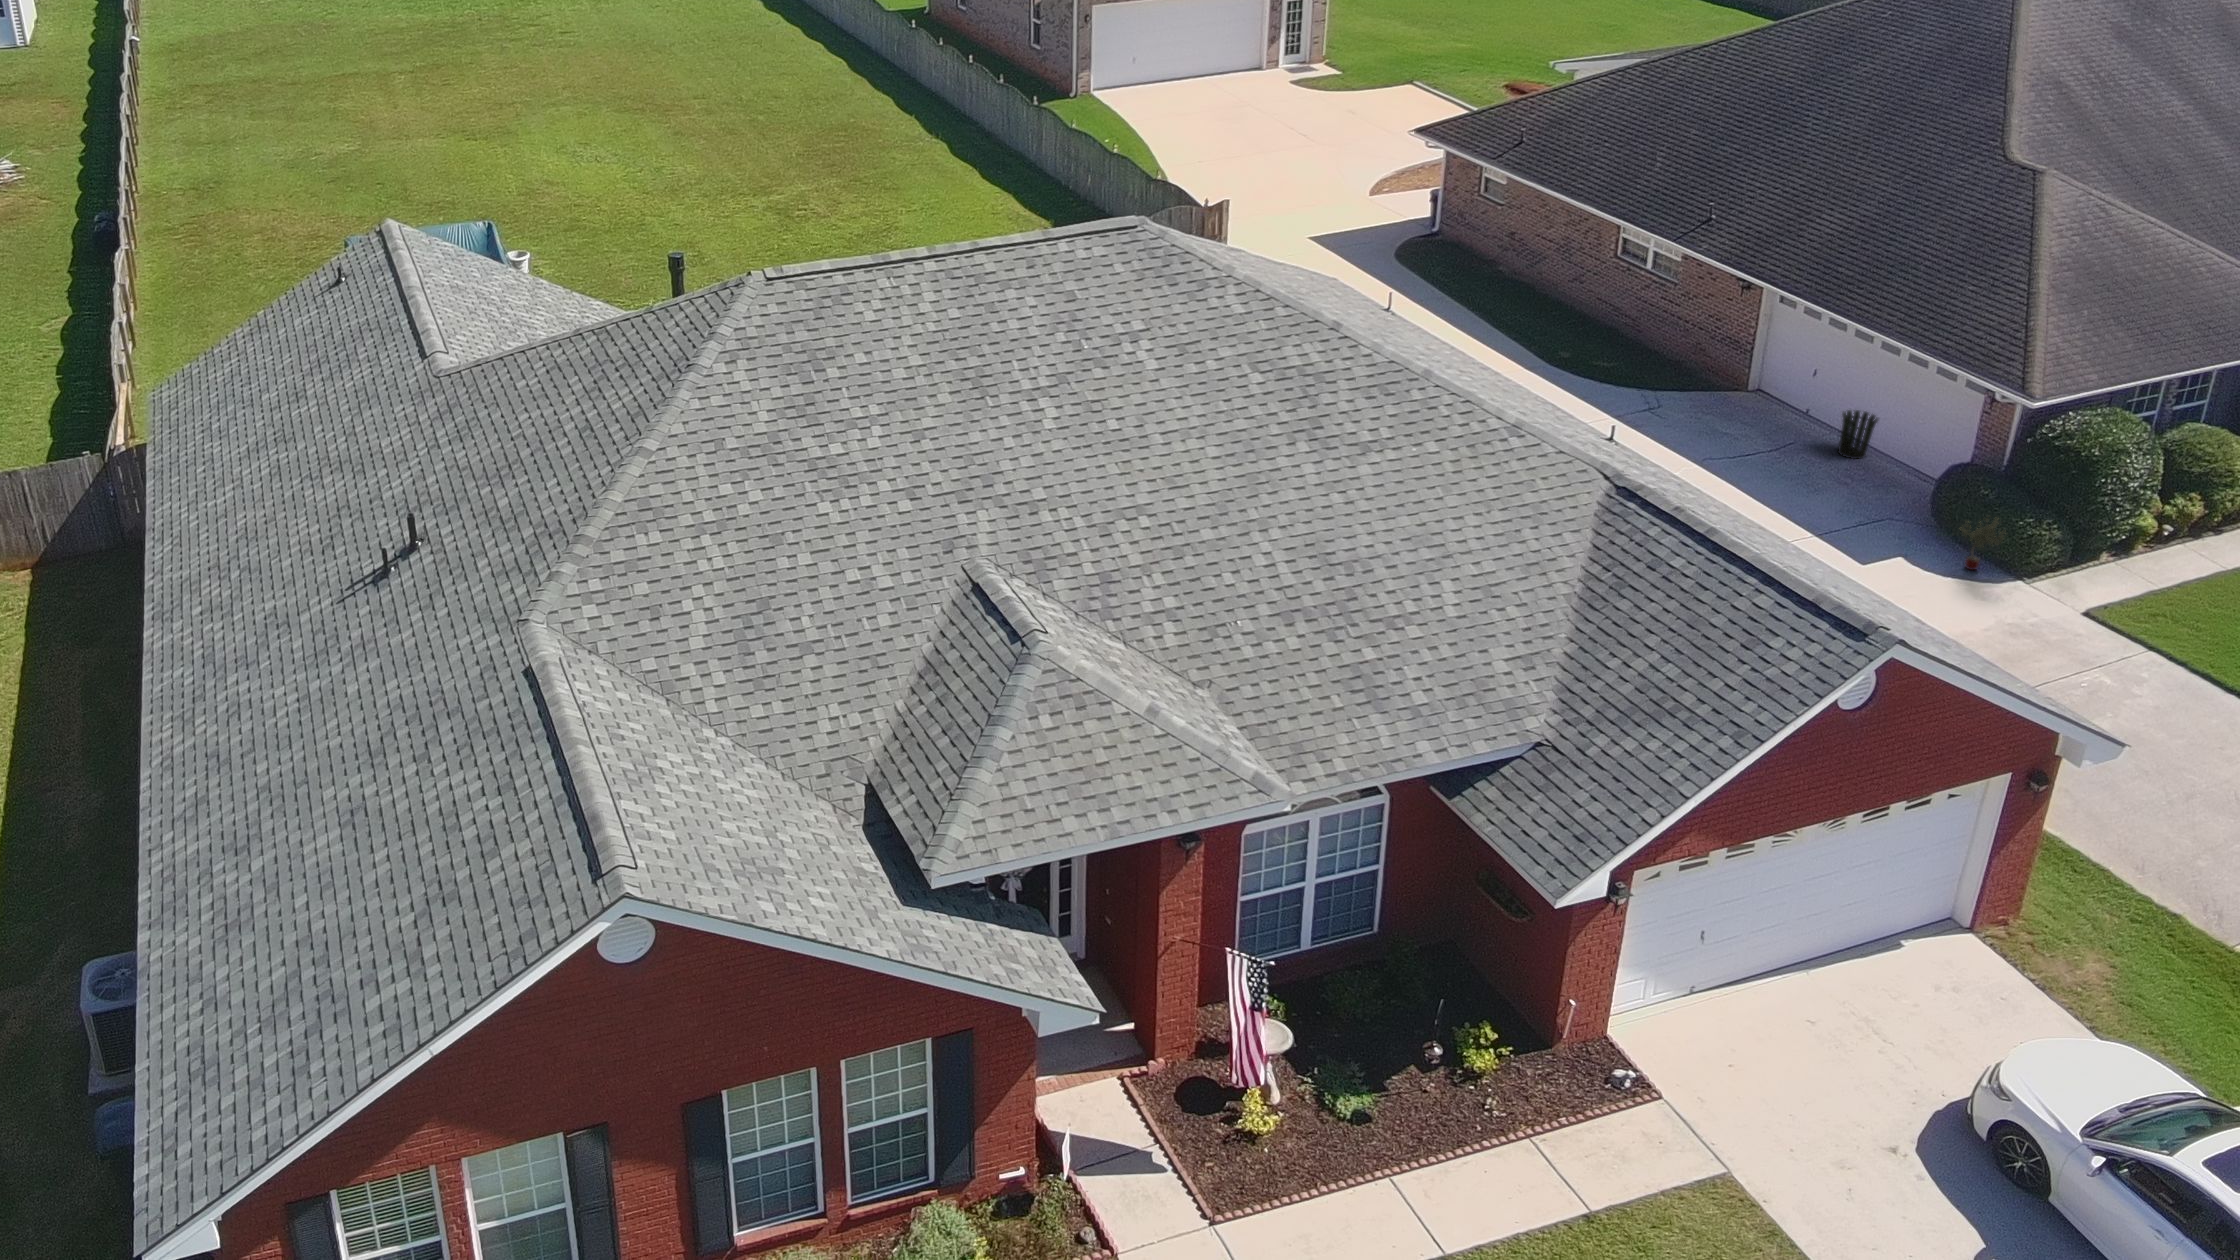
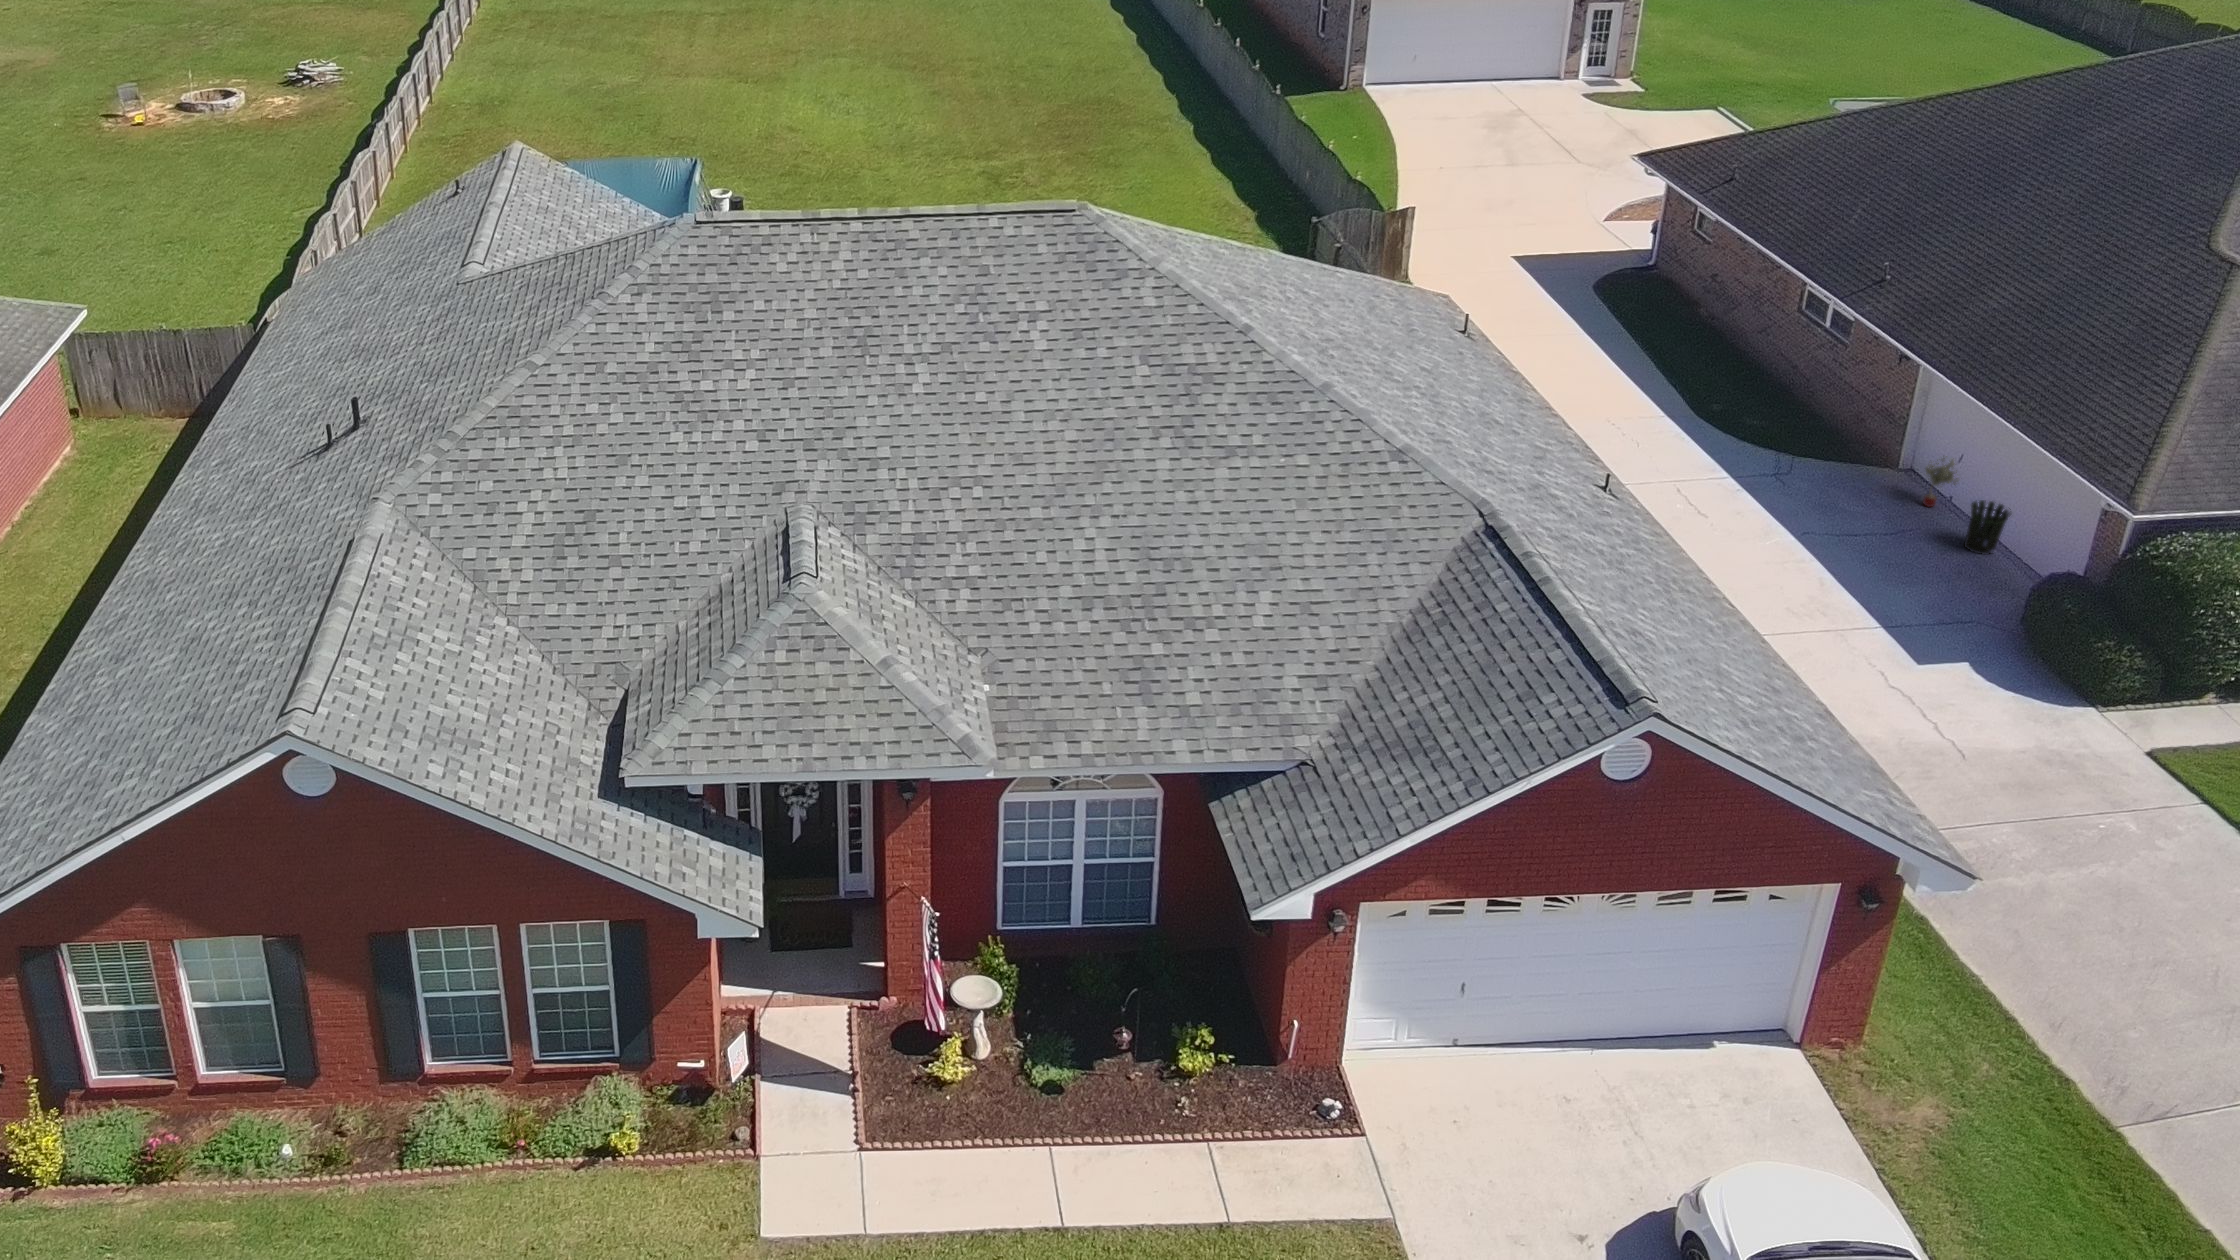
potted tree: present [1959,516,2006,570] -> present [1923,456,1958,507]

